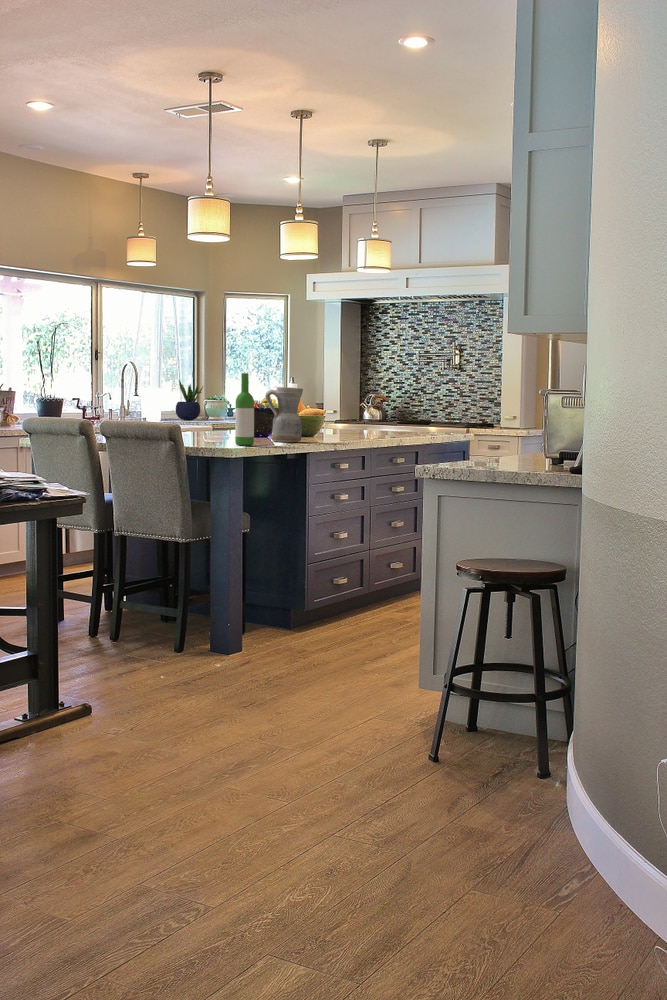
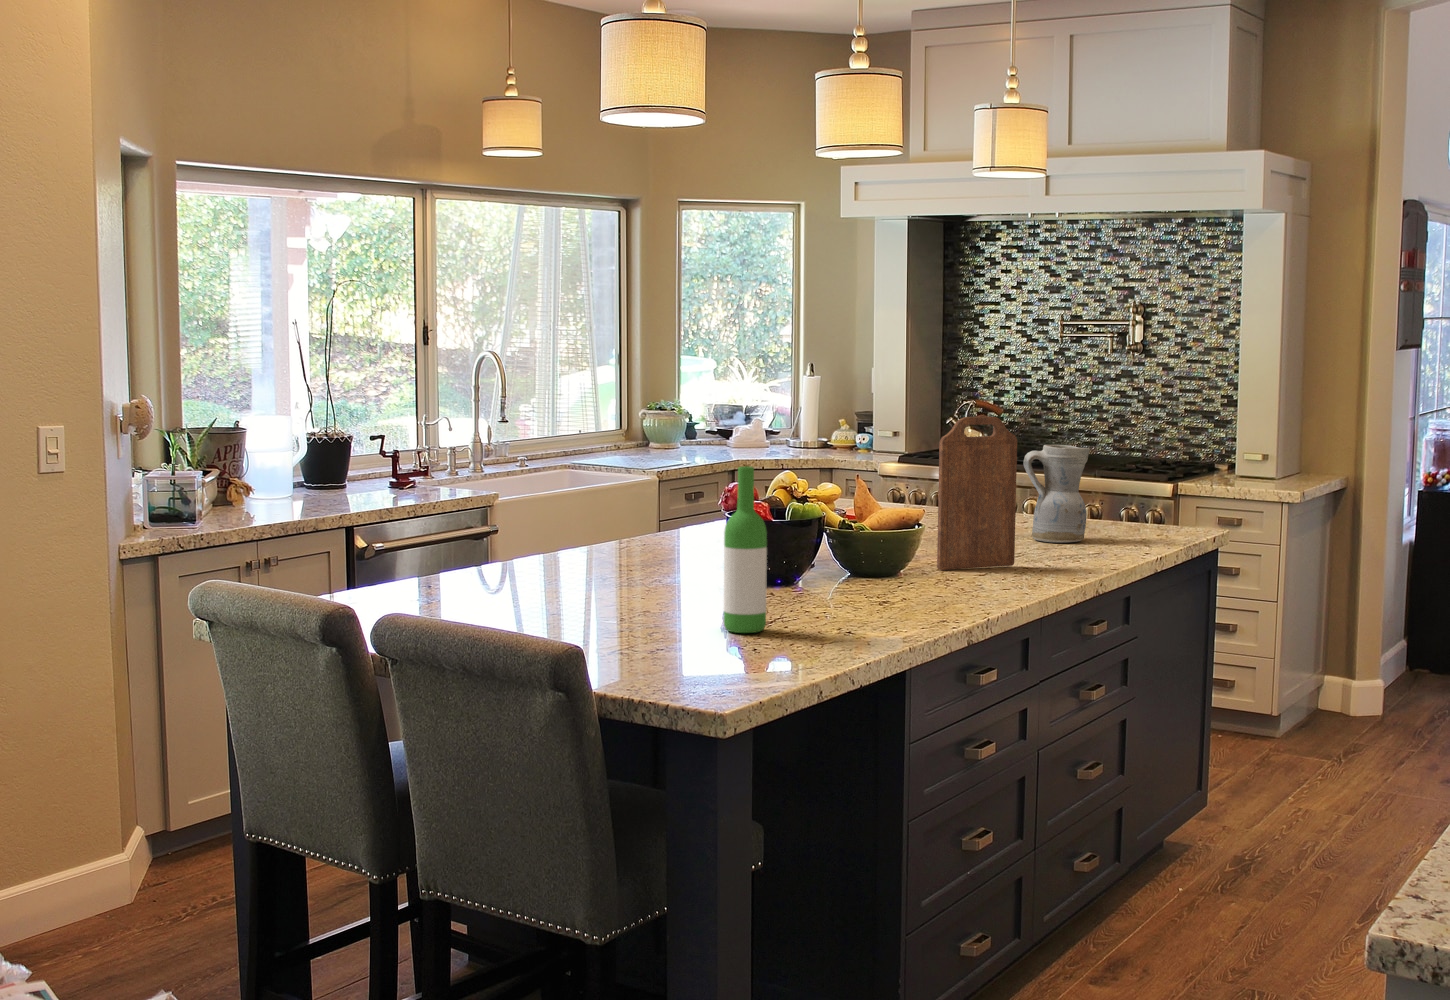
cutting board: none [337,369,374,439] -> present [937,416,1017,570]
potted plant: present [176,380,203,420] -> none [586,385,644,467]
ceramic pitcher: present [265,387,303,442] -> present [1023,445,1090,543]

